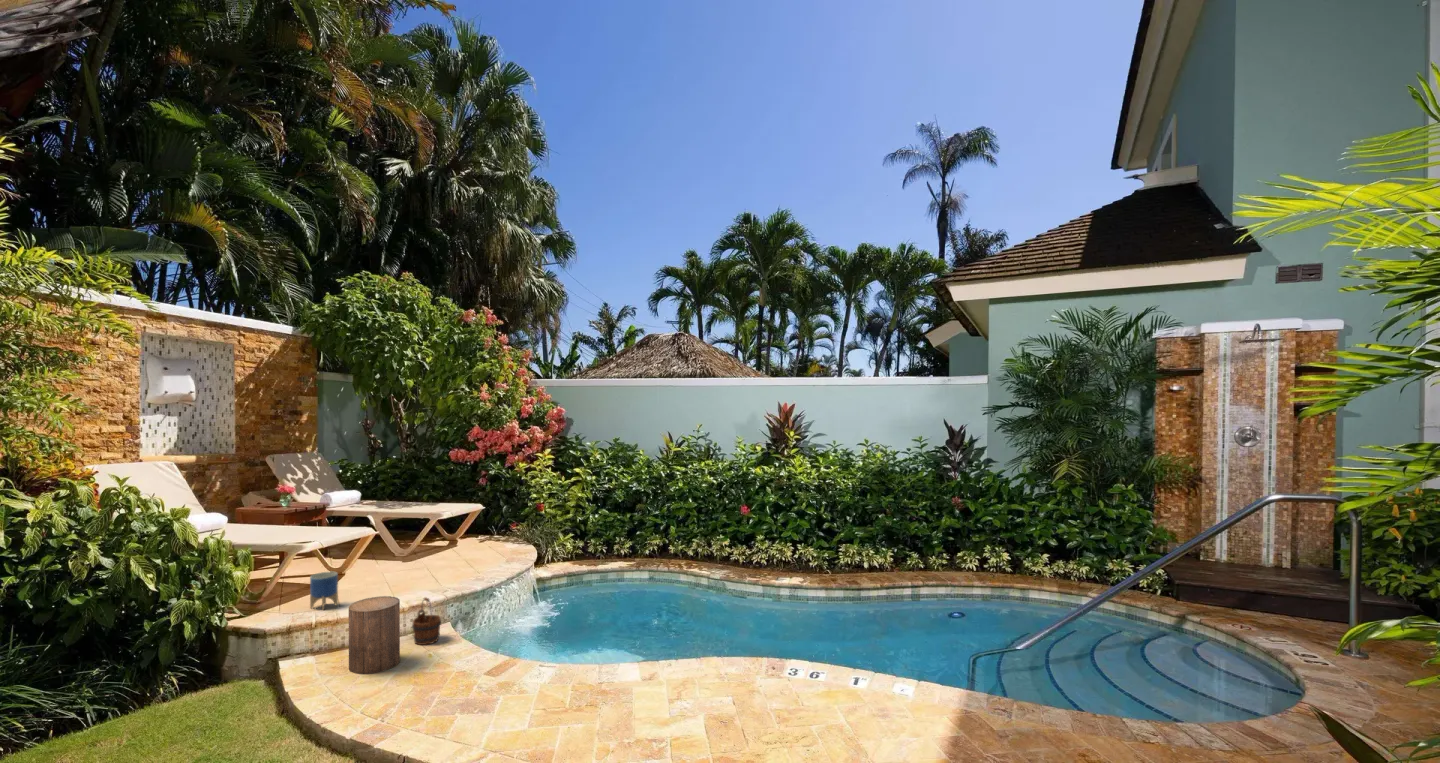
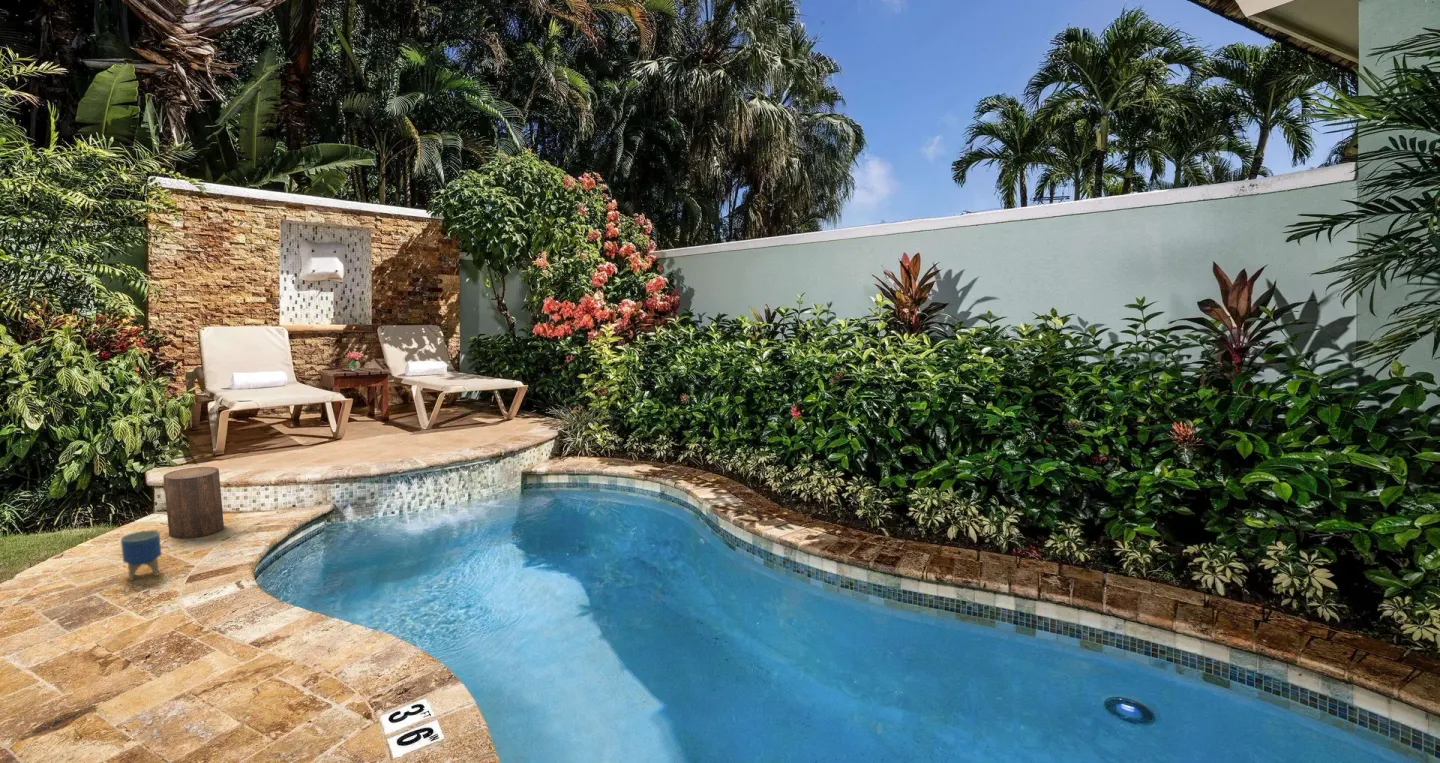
planter: present [310,572,338,610] -> present [121,531,161,581]
wooden bucket: present [412,598,441,645] -> none [258,476,290,523]

